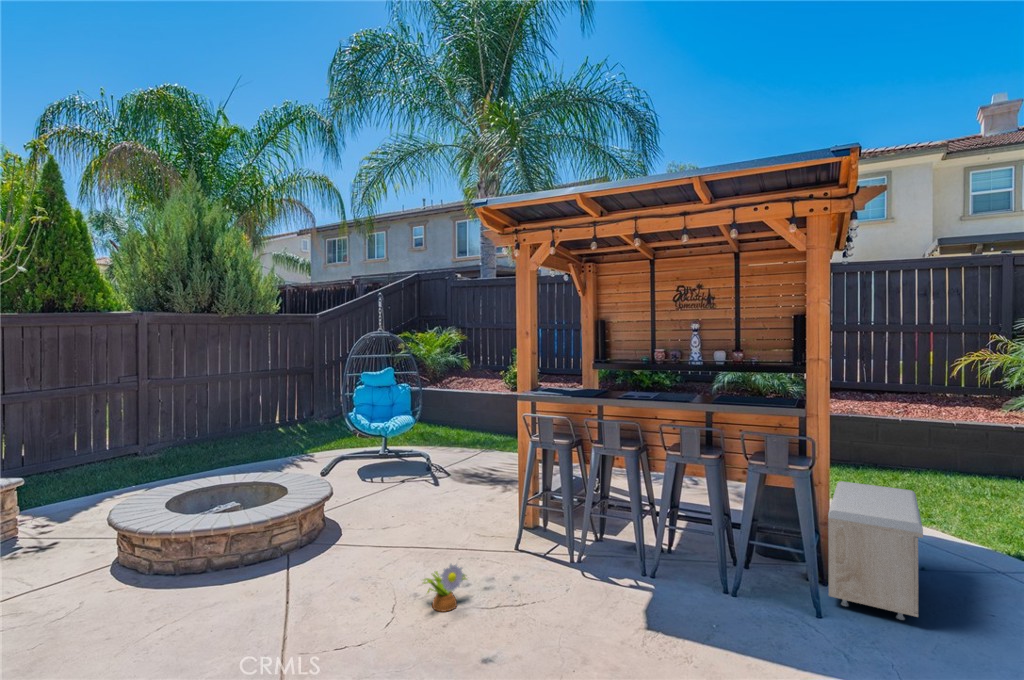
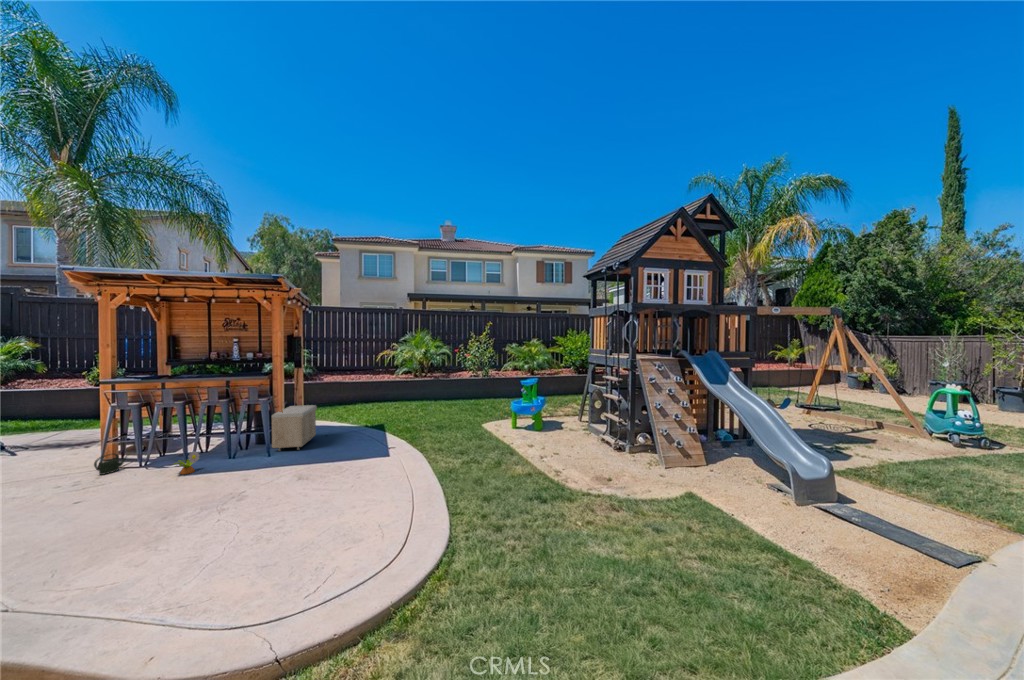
watering can: none [509,535,558,575] -> present [94,454,127,475]
decorative plant: present [423,564,467,612] -> present [174,451,199,474]

